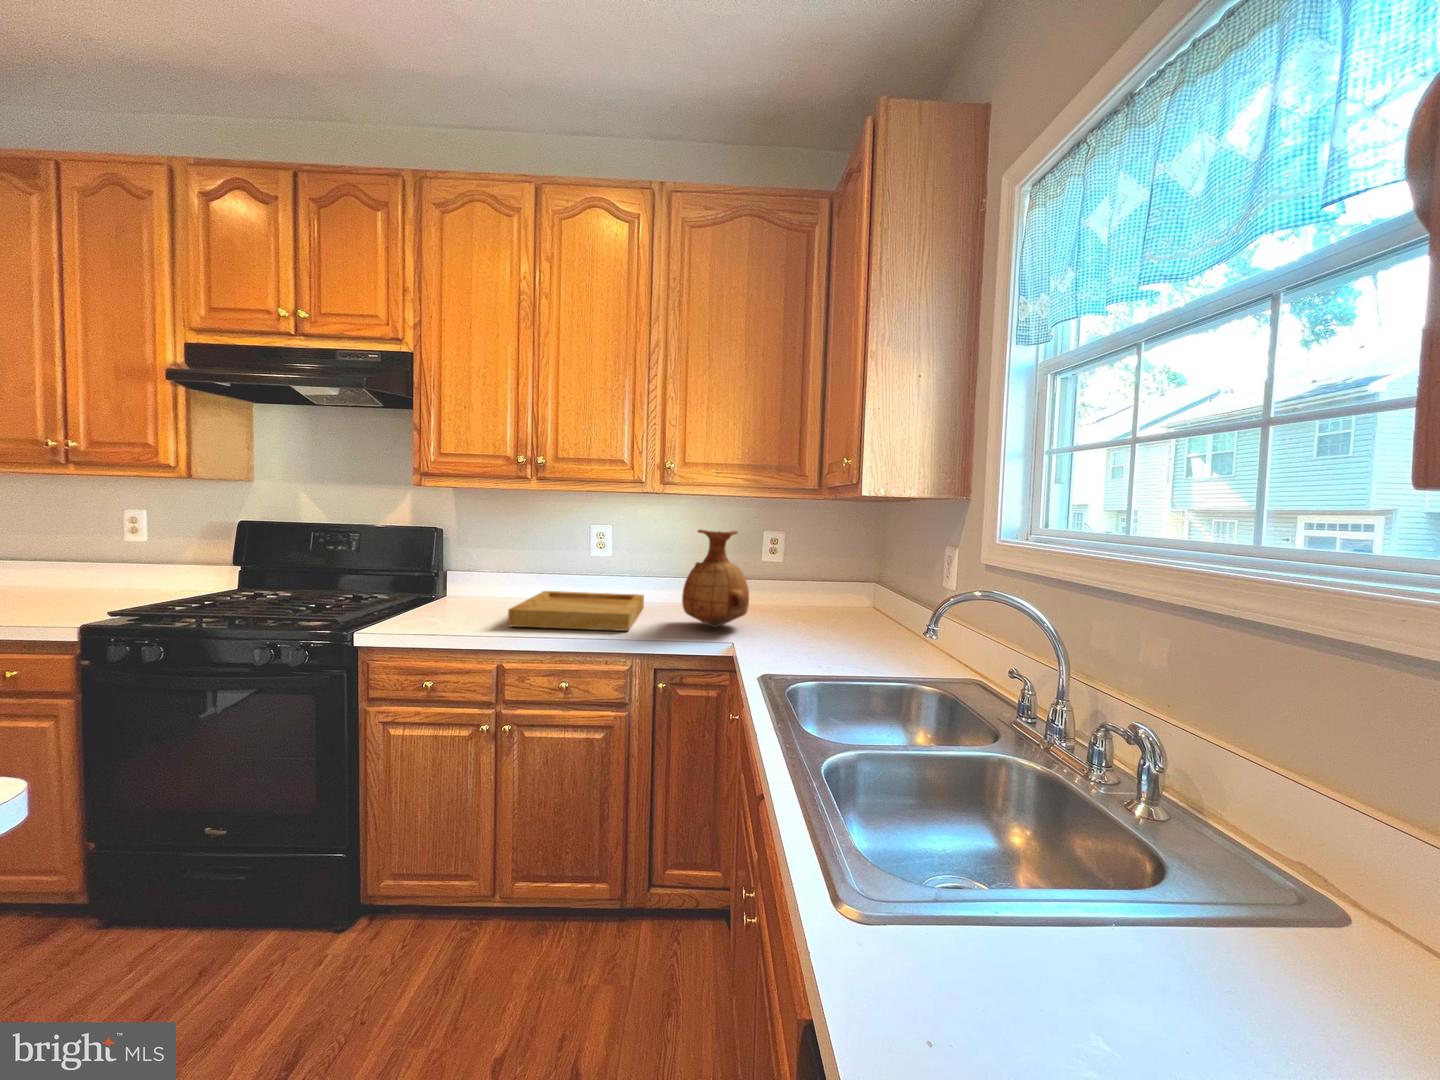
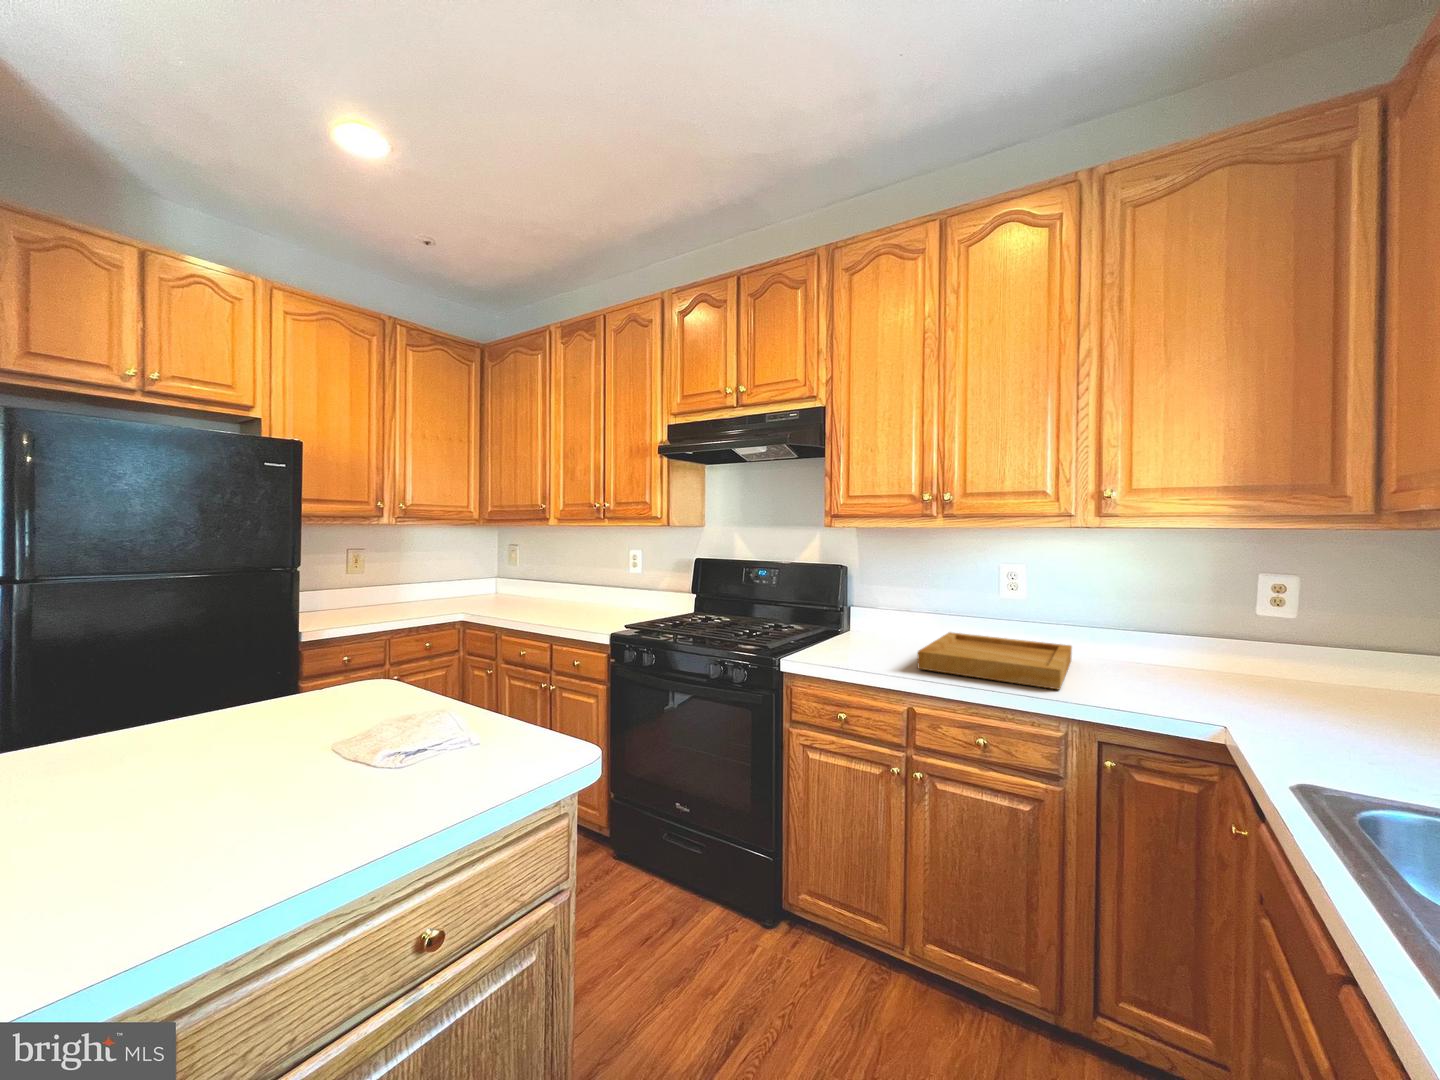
vase: present [682,529,749,627] -> none [1134,571,1246,699]

